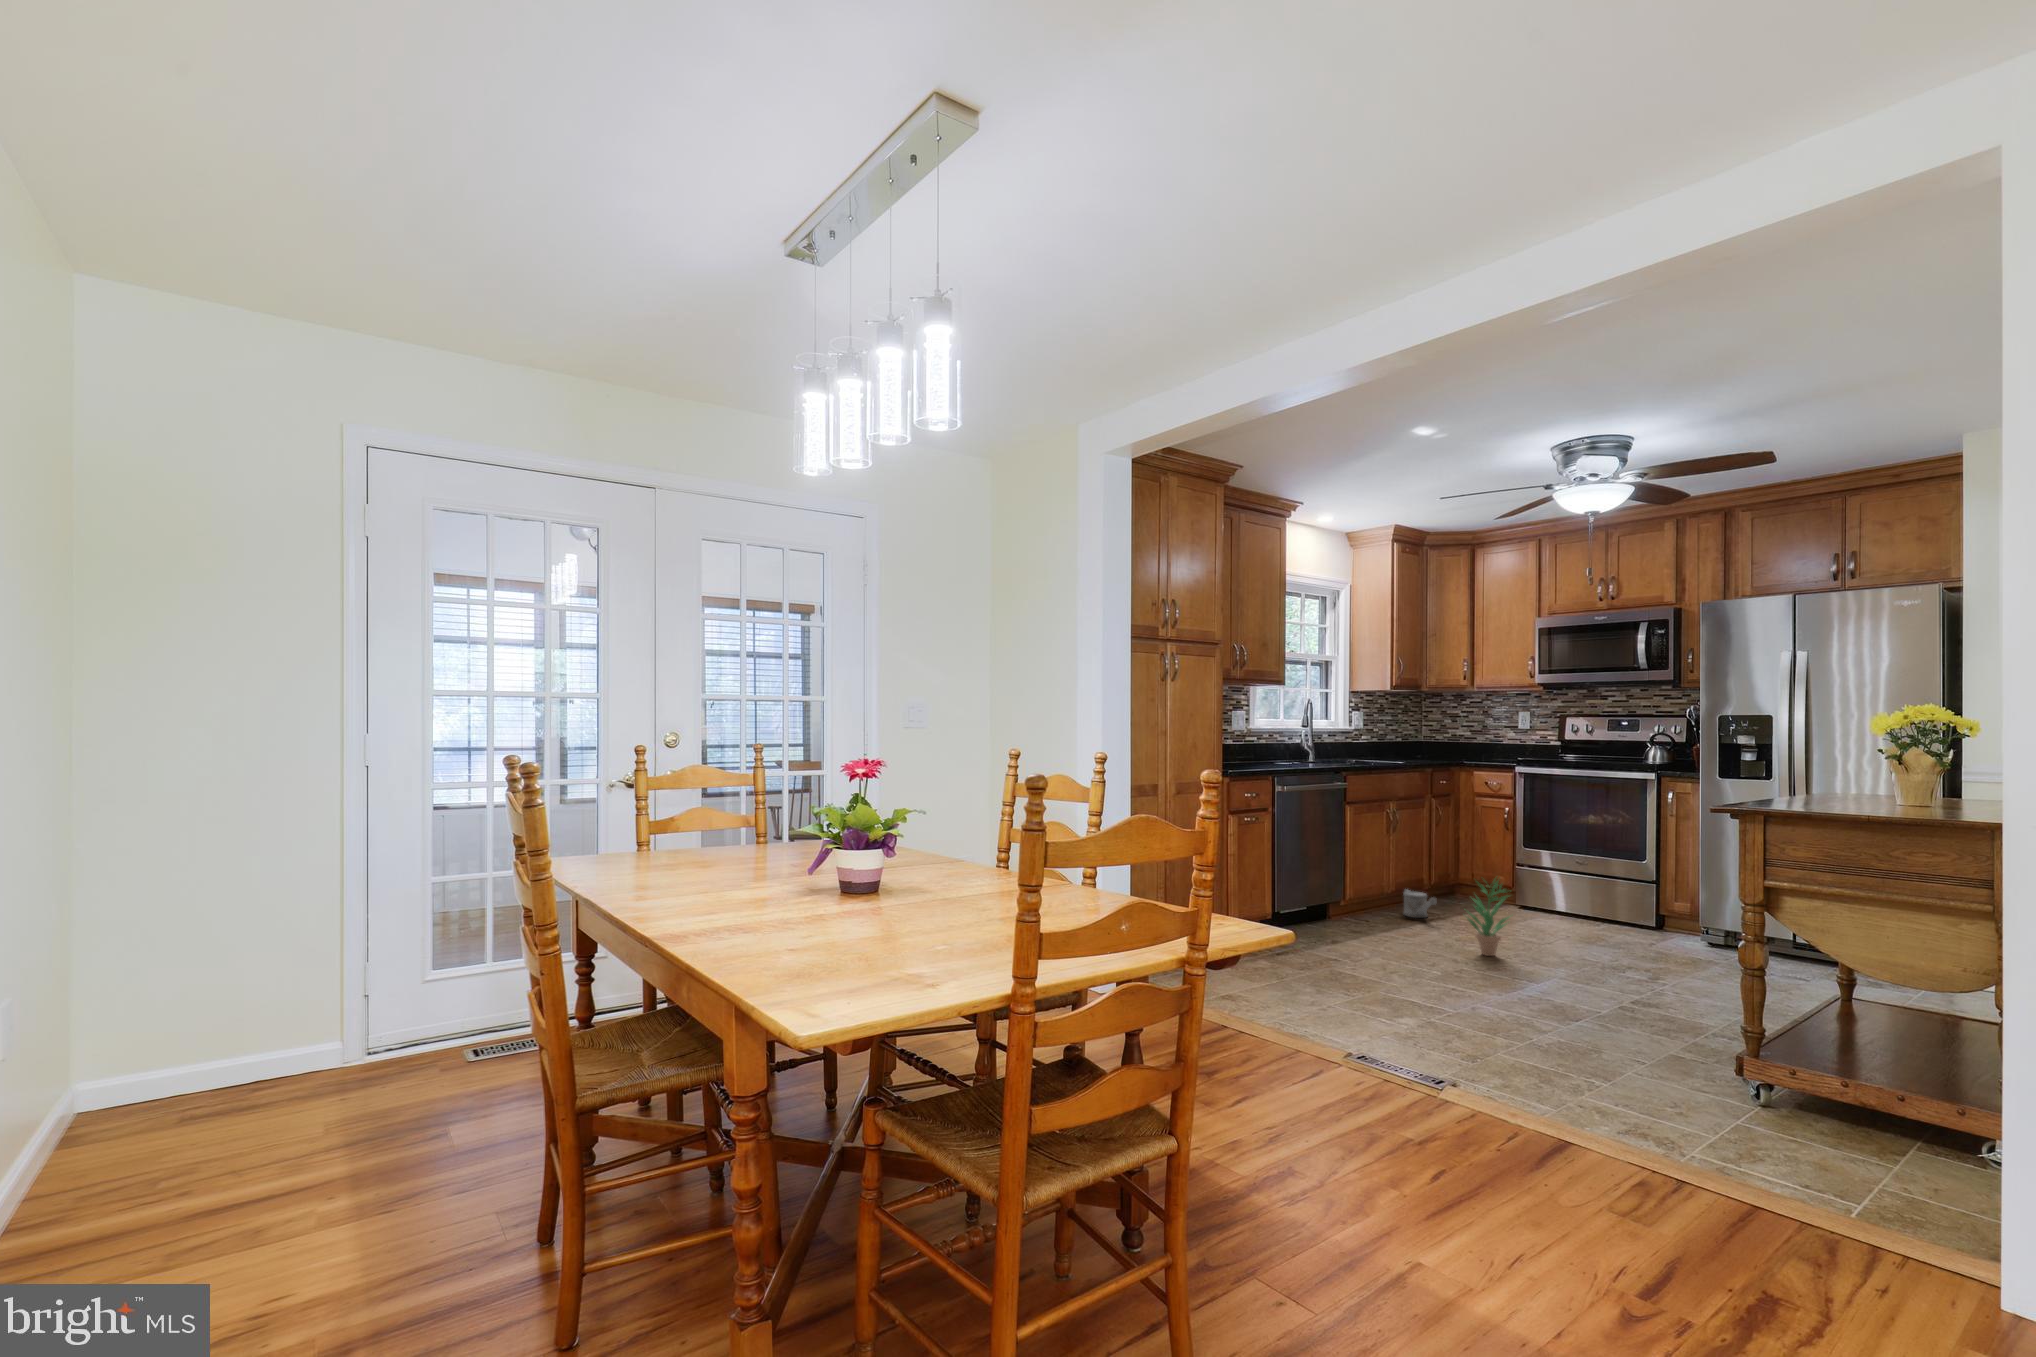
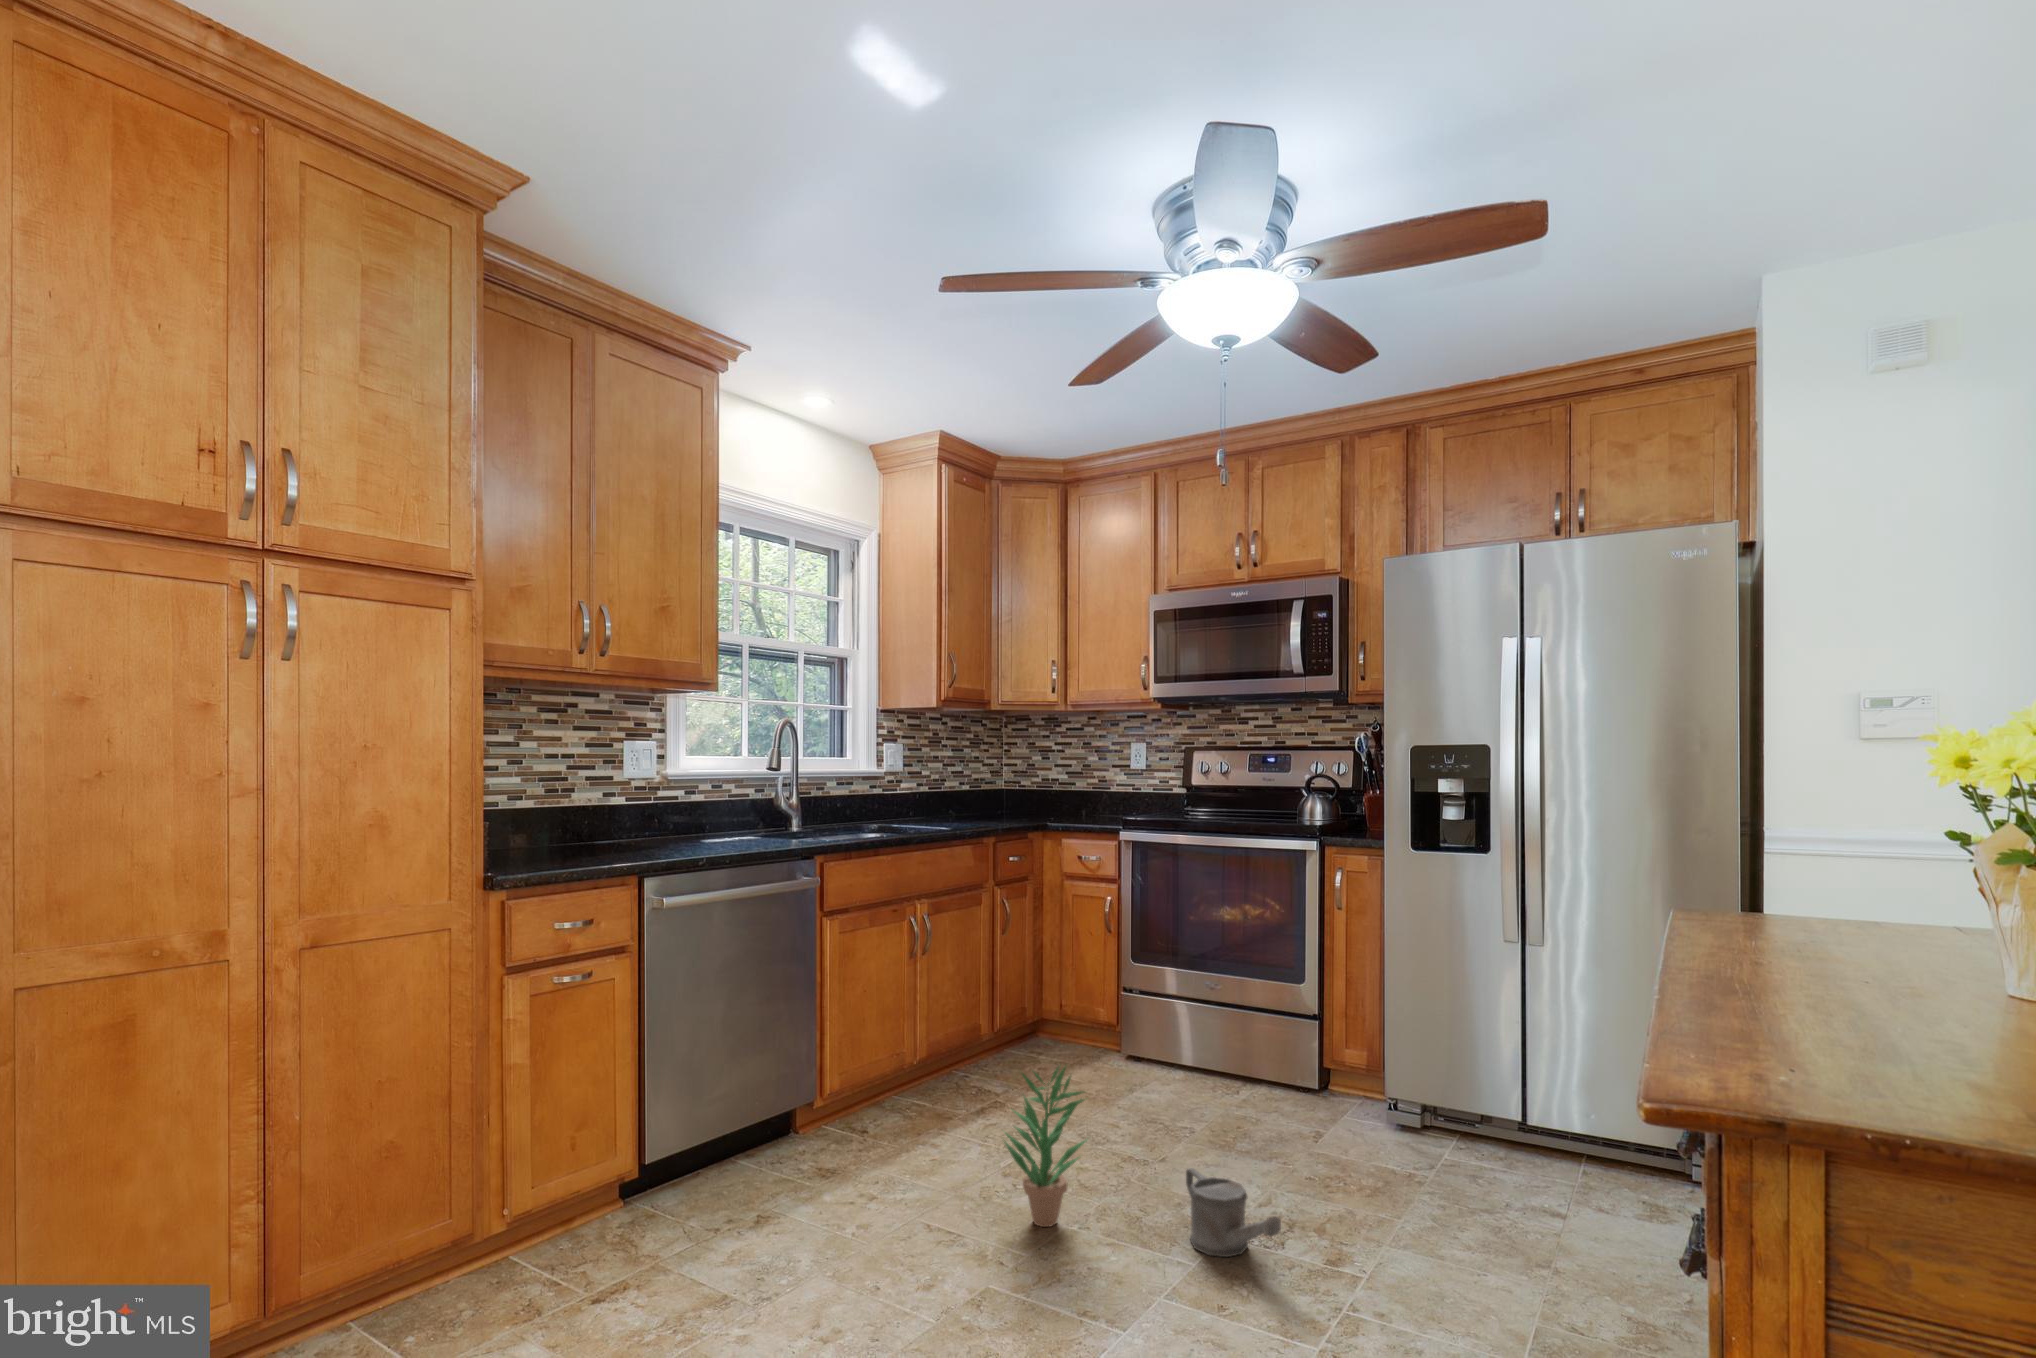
watering can: present [1403,889,1437,918] -> present [1186,1168,1281,1257]

